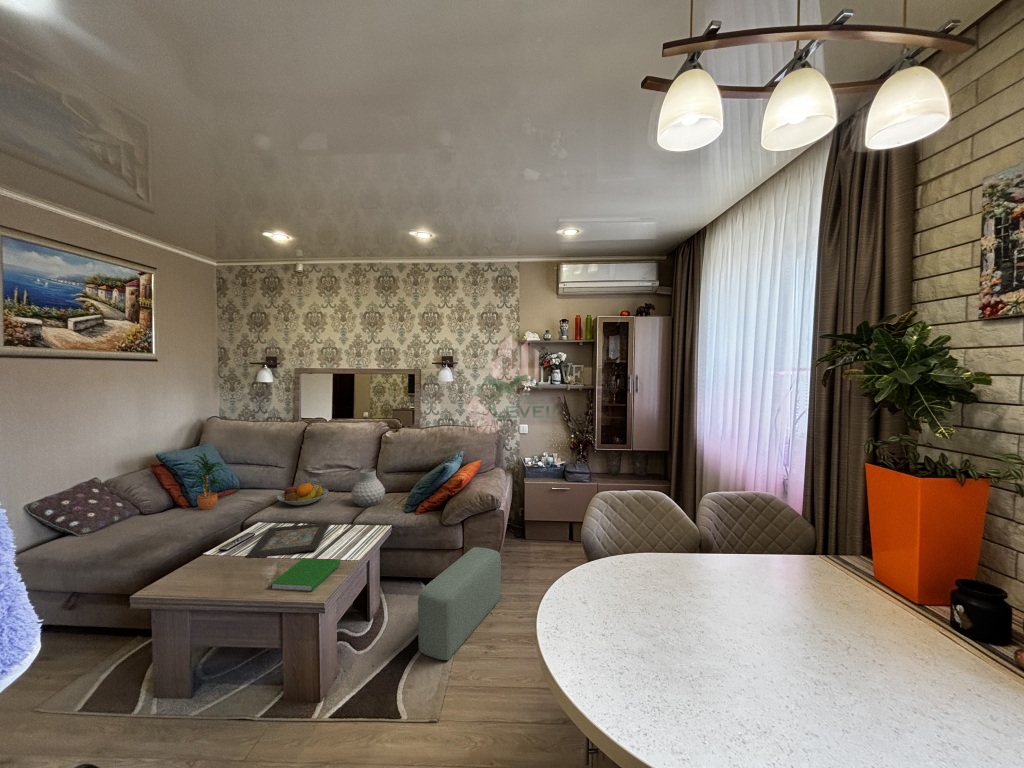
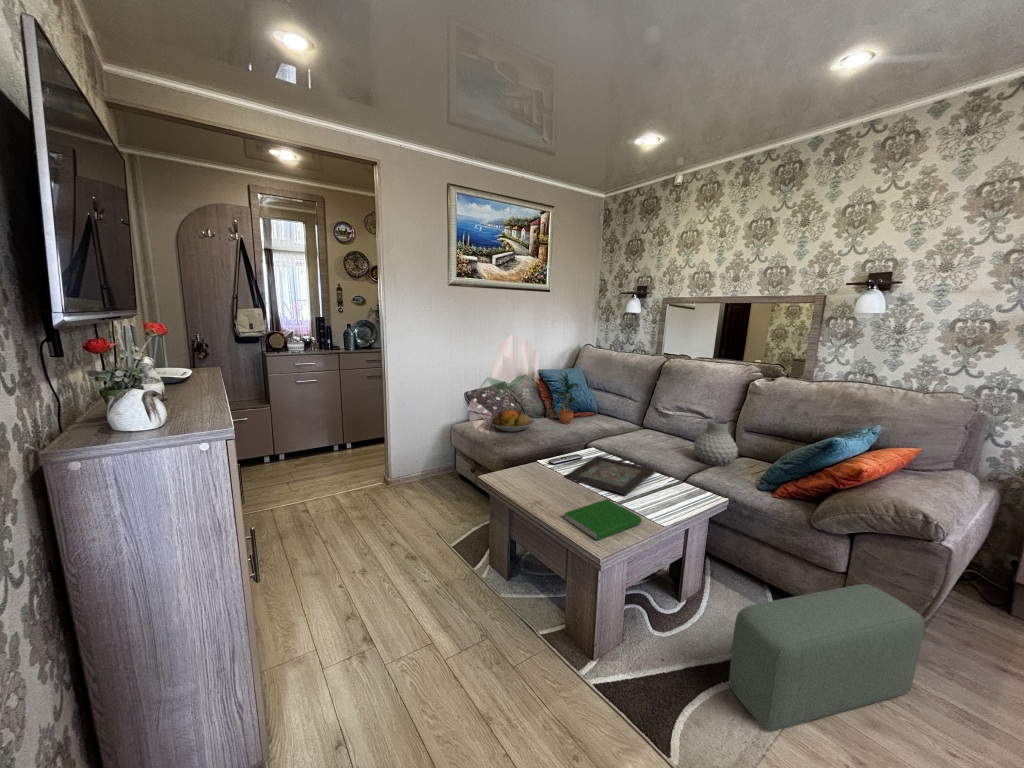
fruit bowl: present [277,482,328,505] -> present [487,410,535,432]

